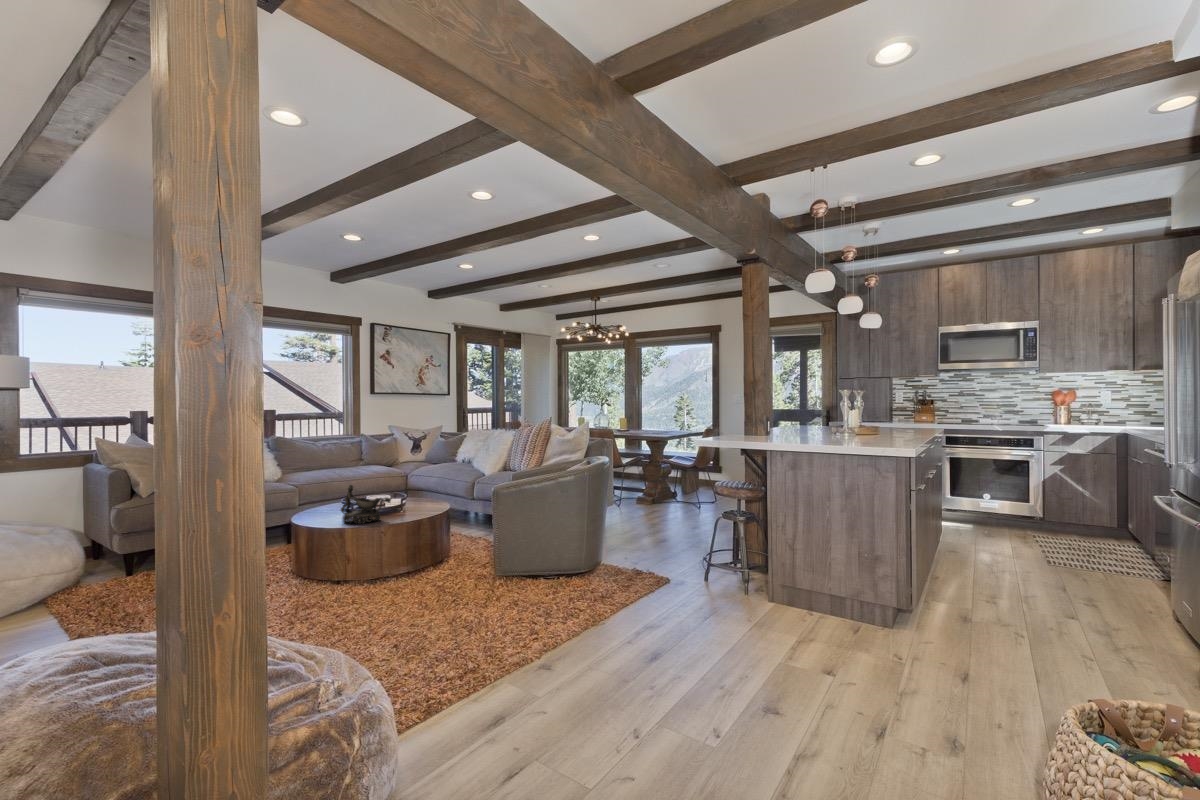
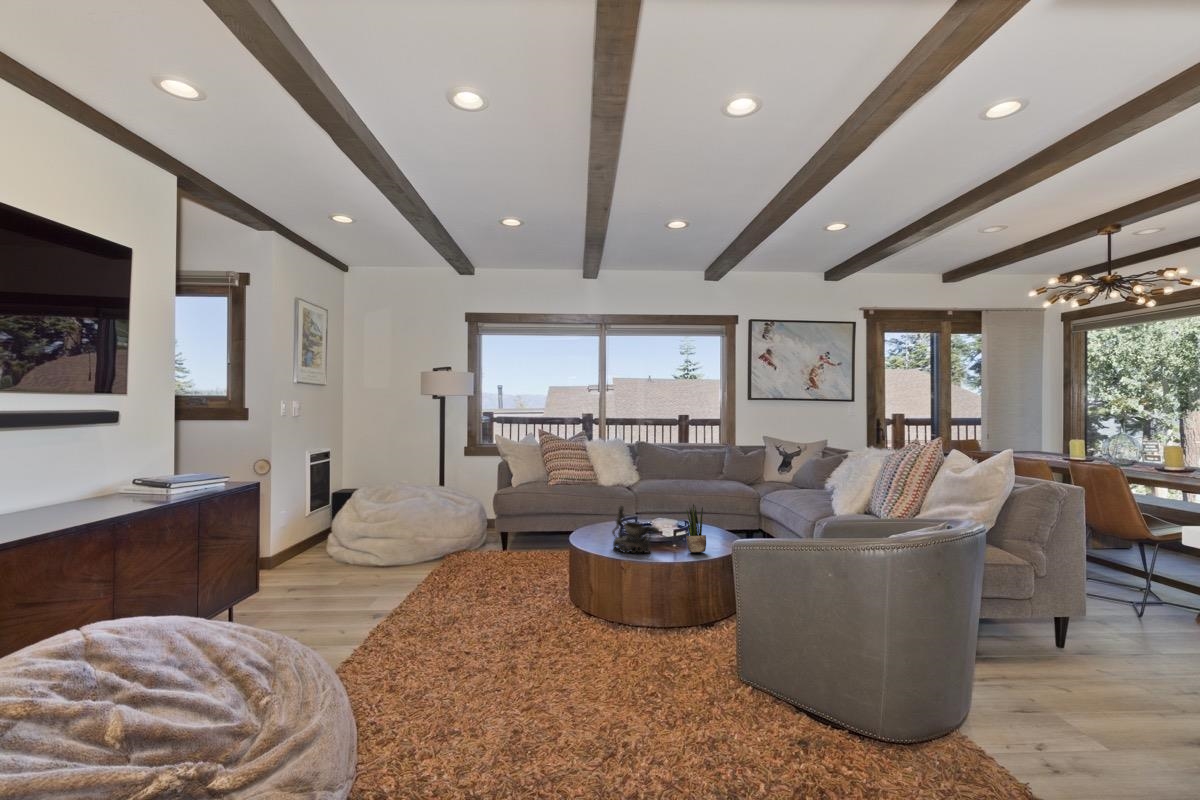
potted plant: none [407,476,423,514] -> present [686,504,706,552]

